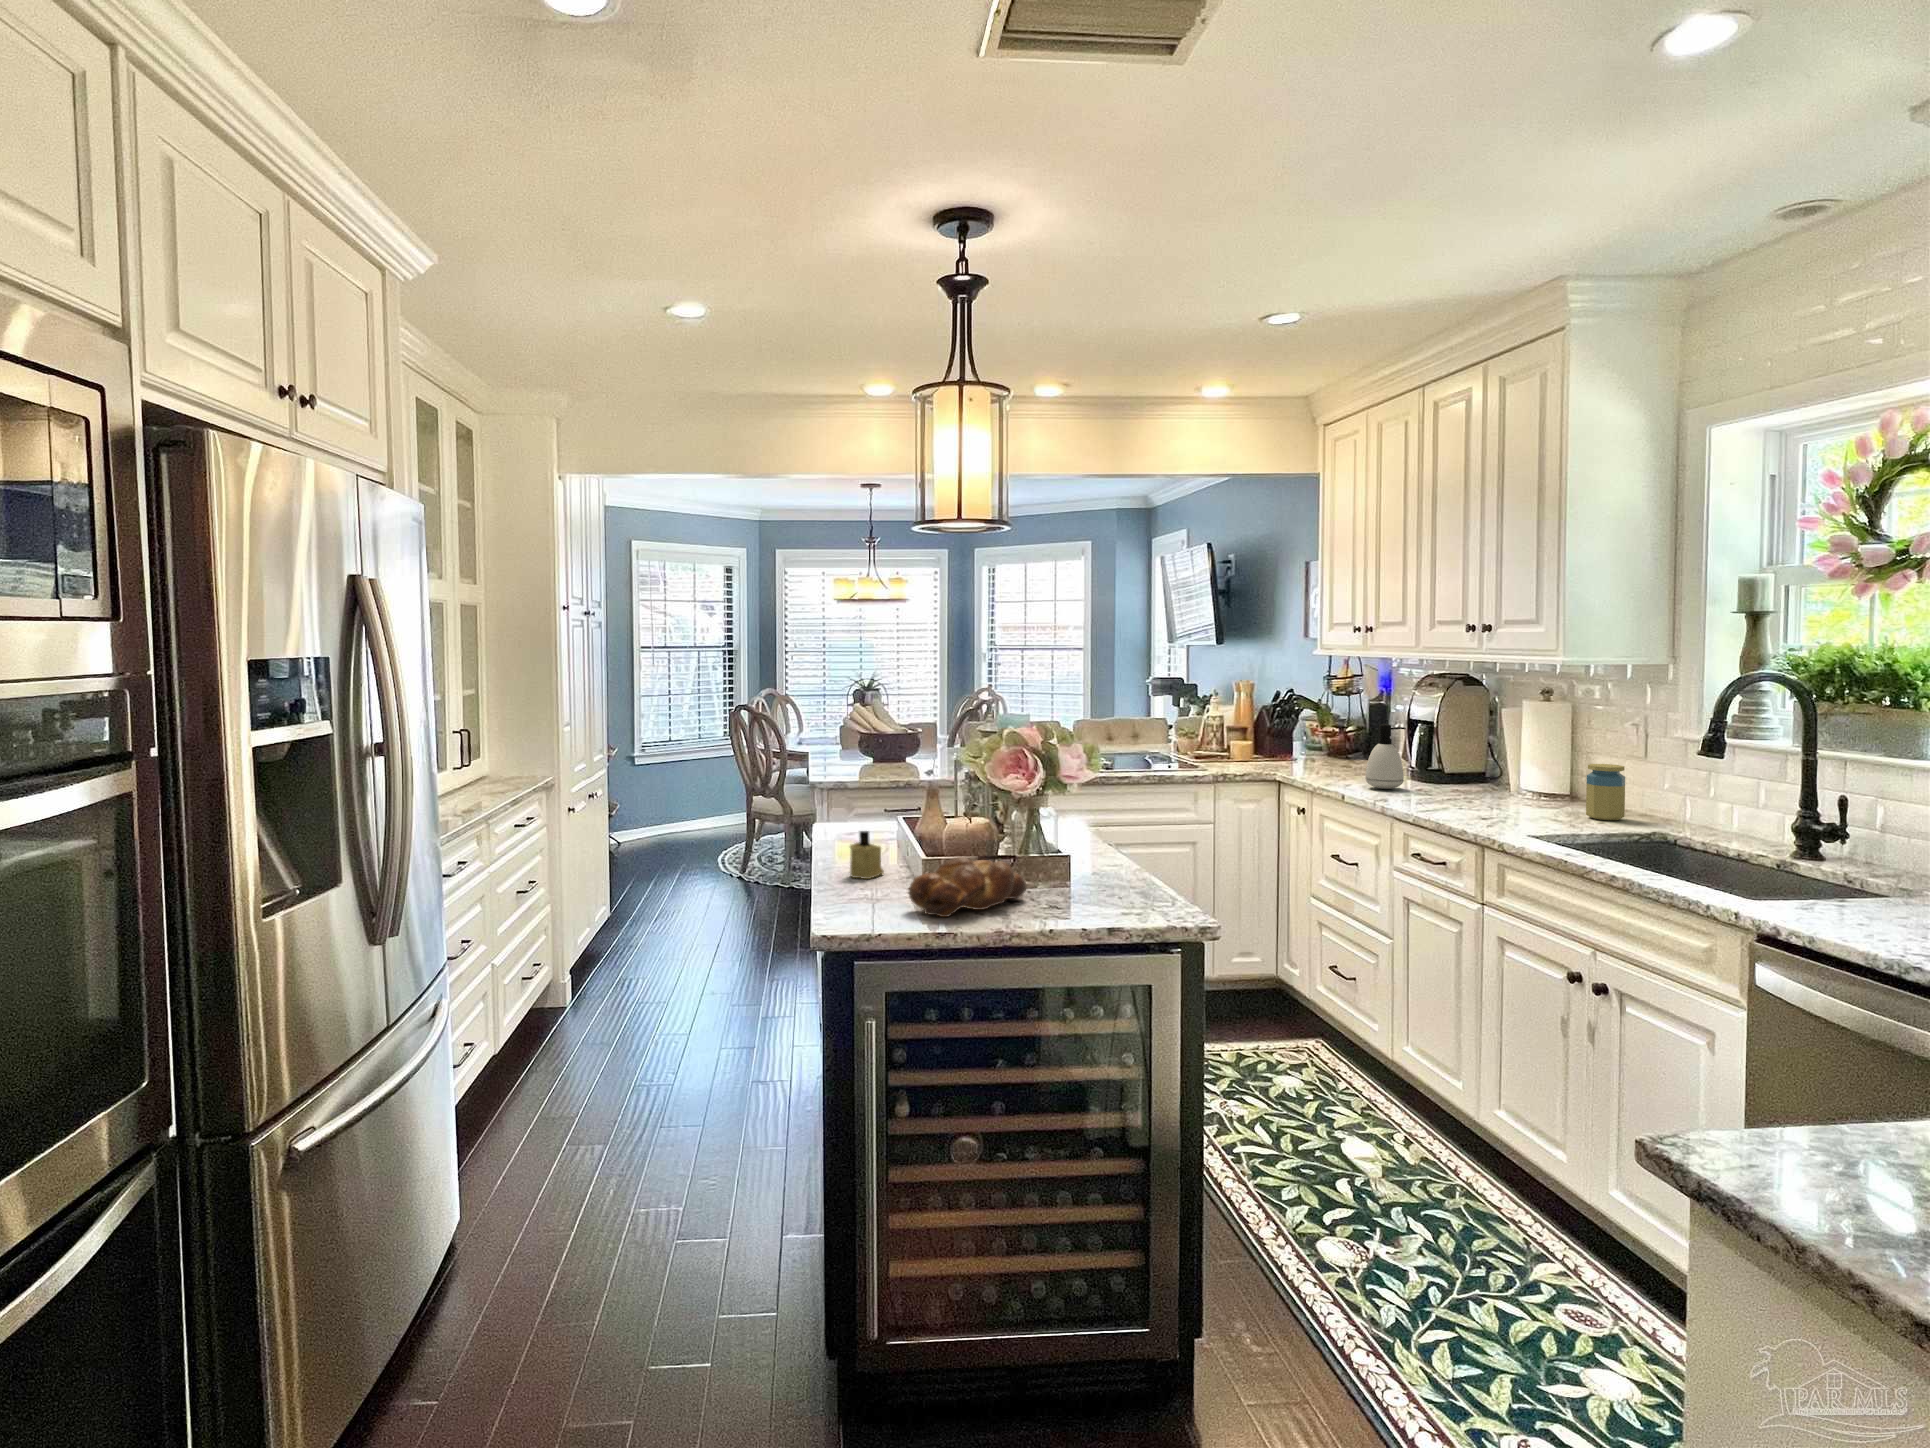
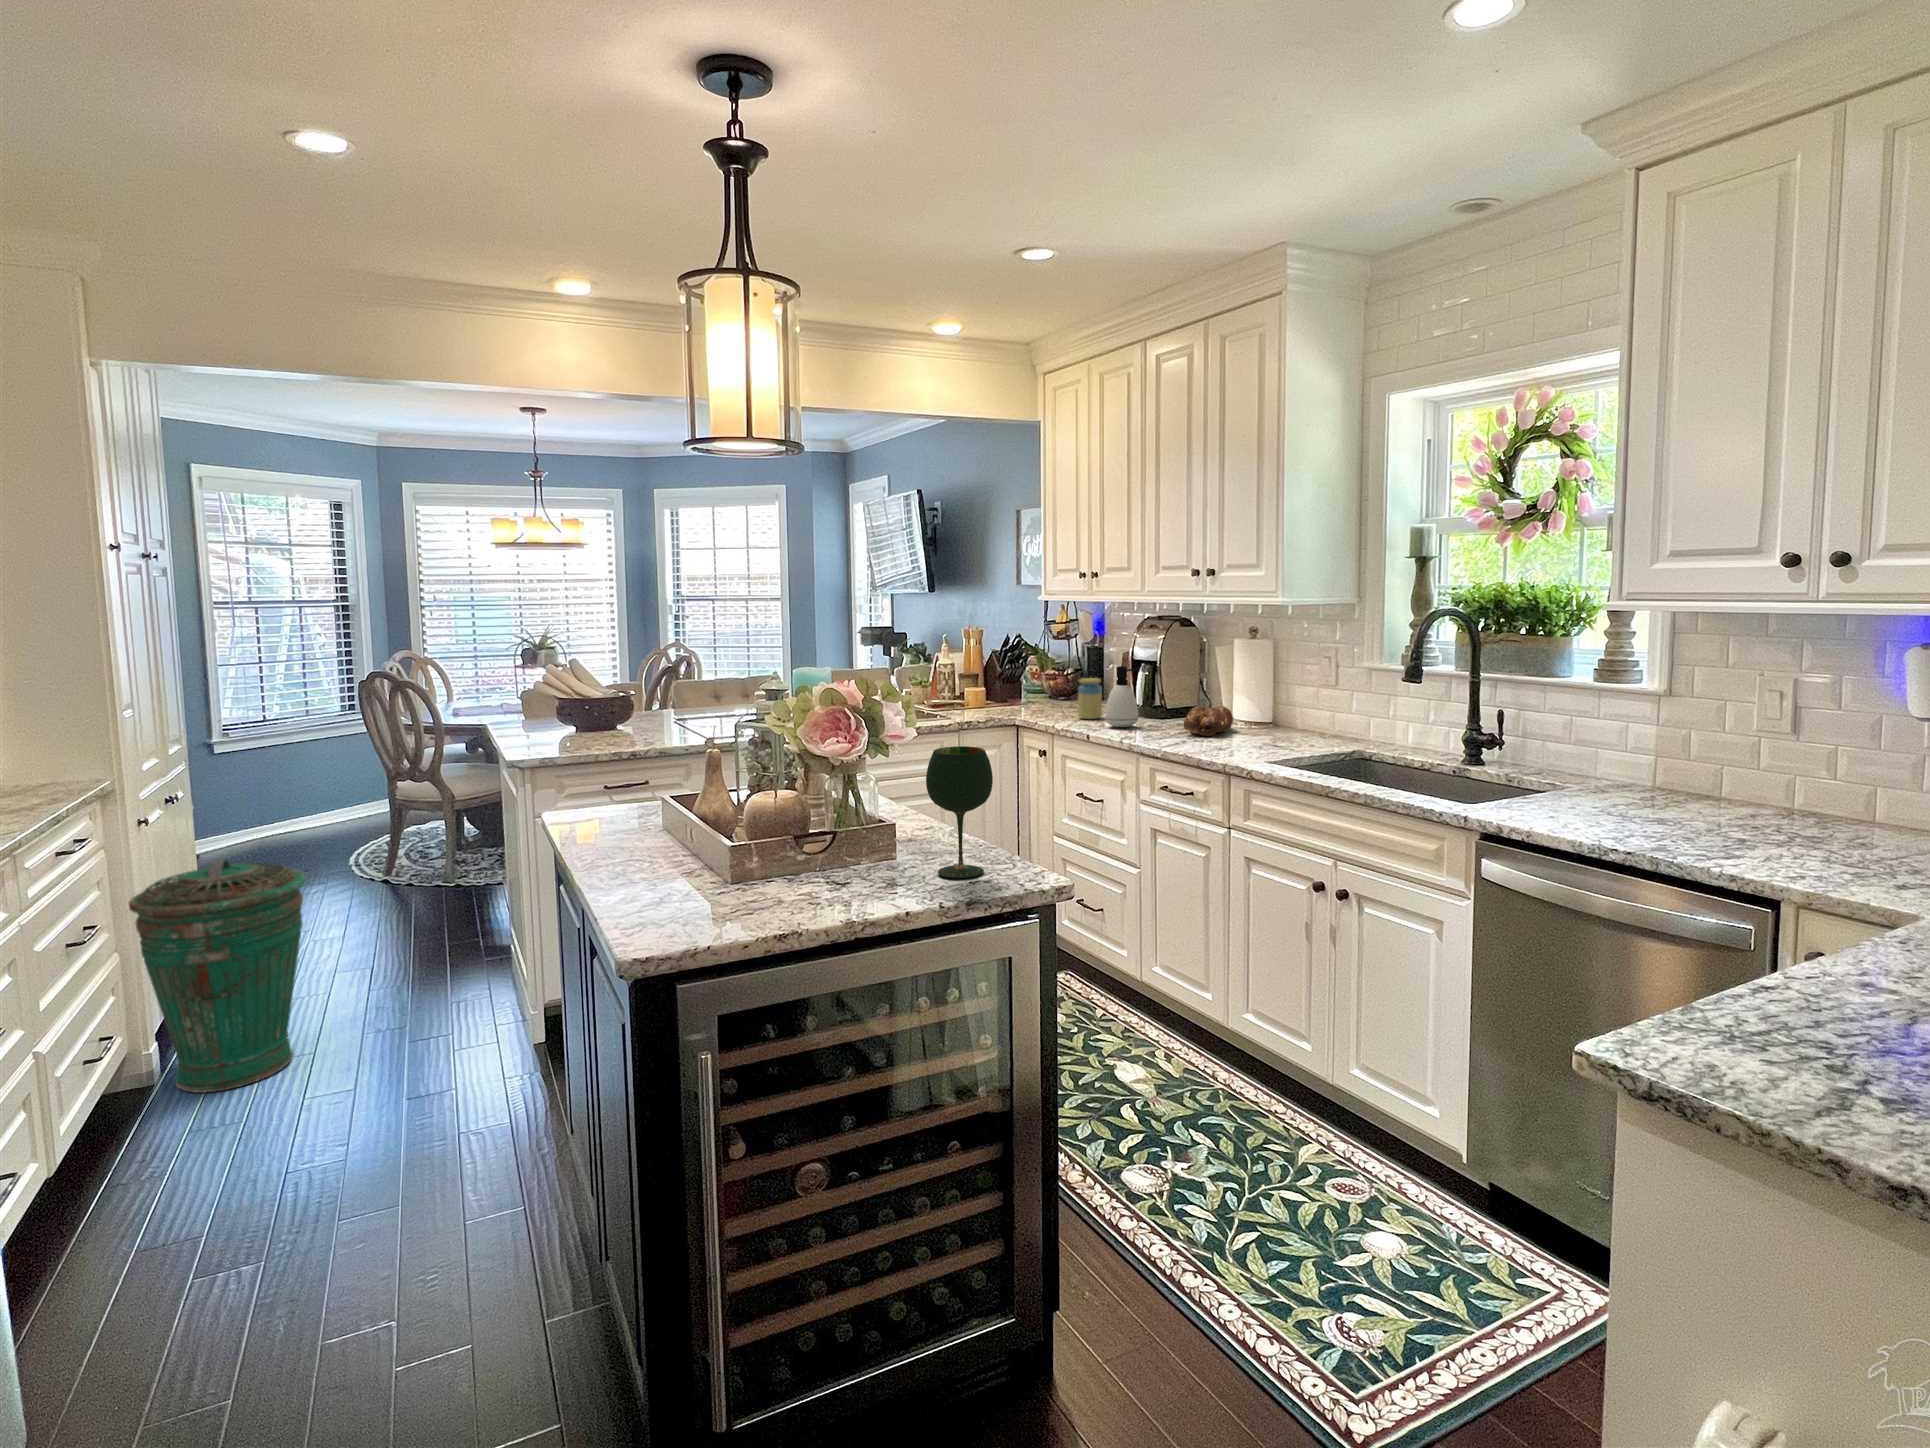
jar: present [1586,764,1625,820] -> present [1078,678,1102,719]
wine glass: none [1086,789,1148,908] -> present [926,746,993,878]
candle: present [850,831,884,879] -> none [619,818,666,877]
trash can: none [563,843,672,1018] -> present [129,859,306,1093]
bread loaf: present [909,857,1026,917] -> present [1184,705,1233,736]

